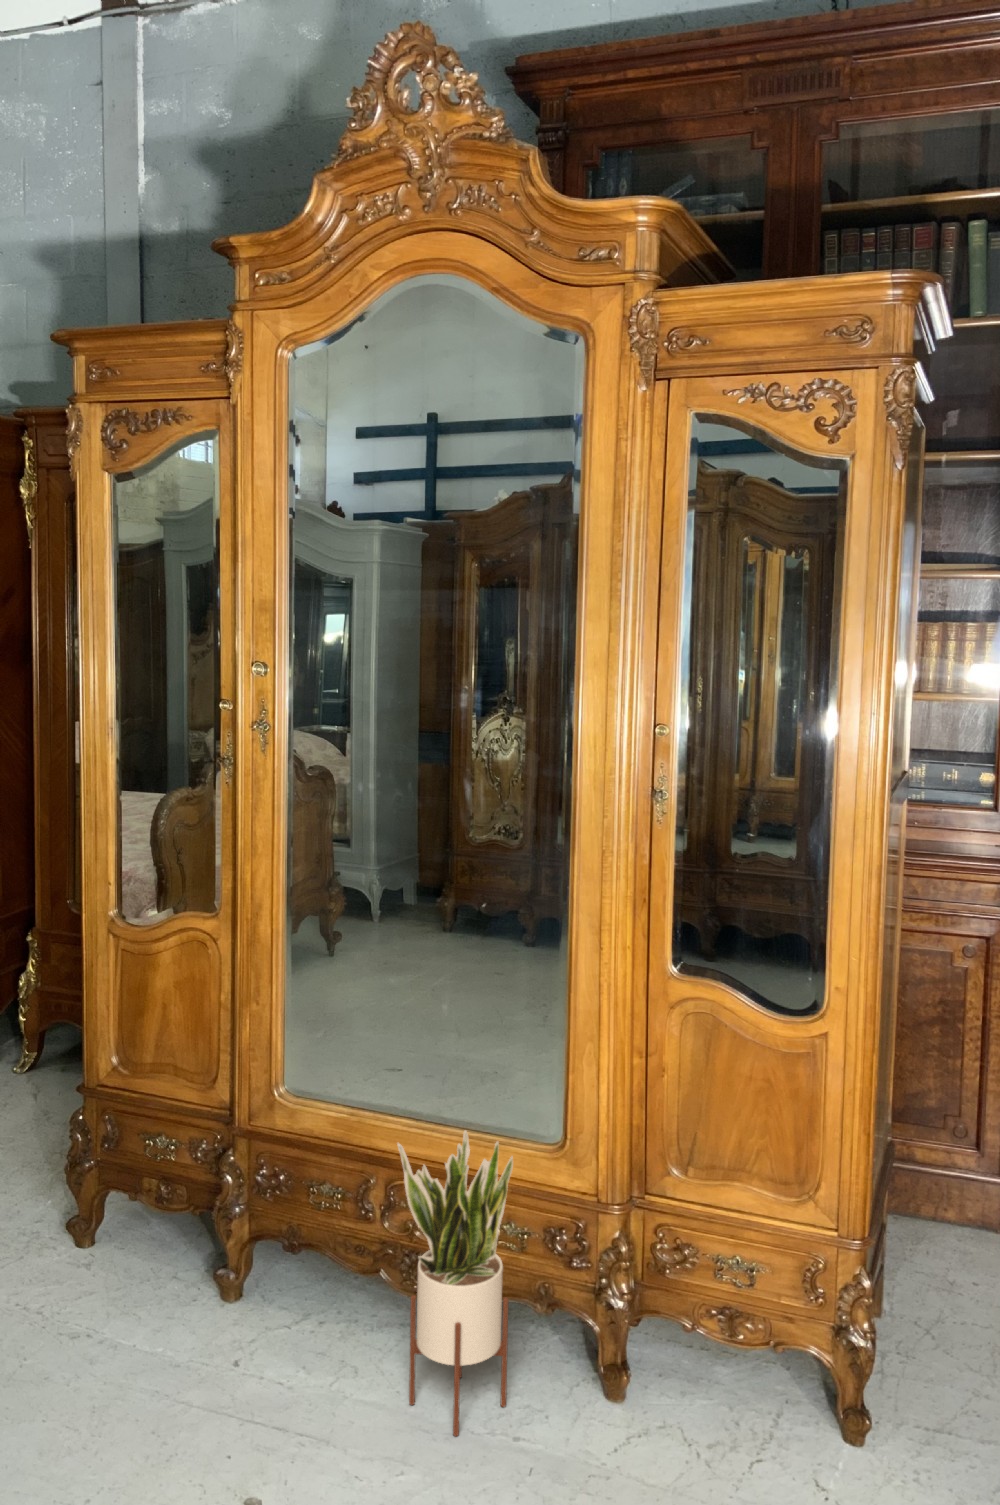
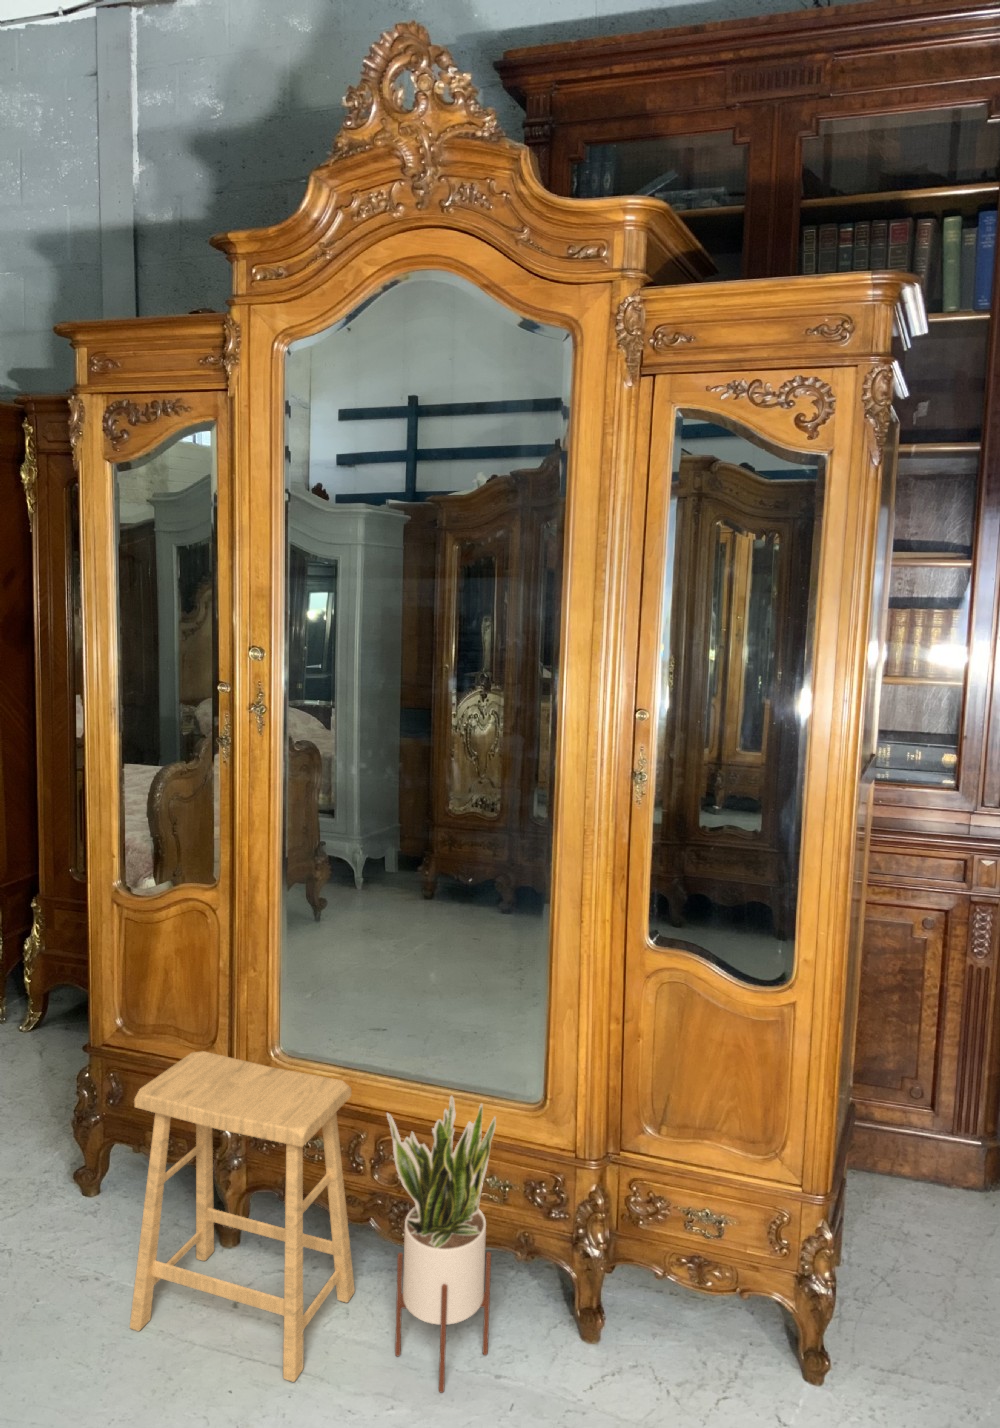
footstool: none [136,1093,368,1422] -> present [130,1051,355,1382]

